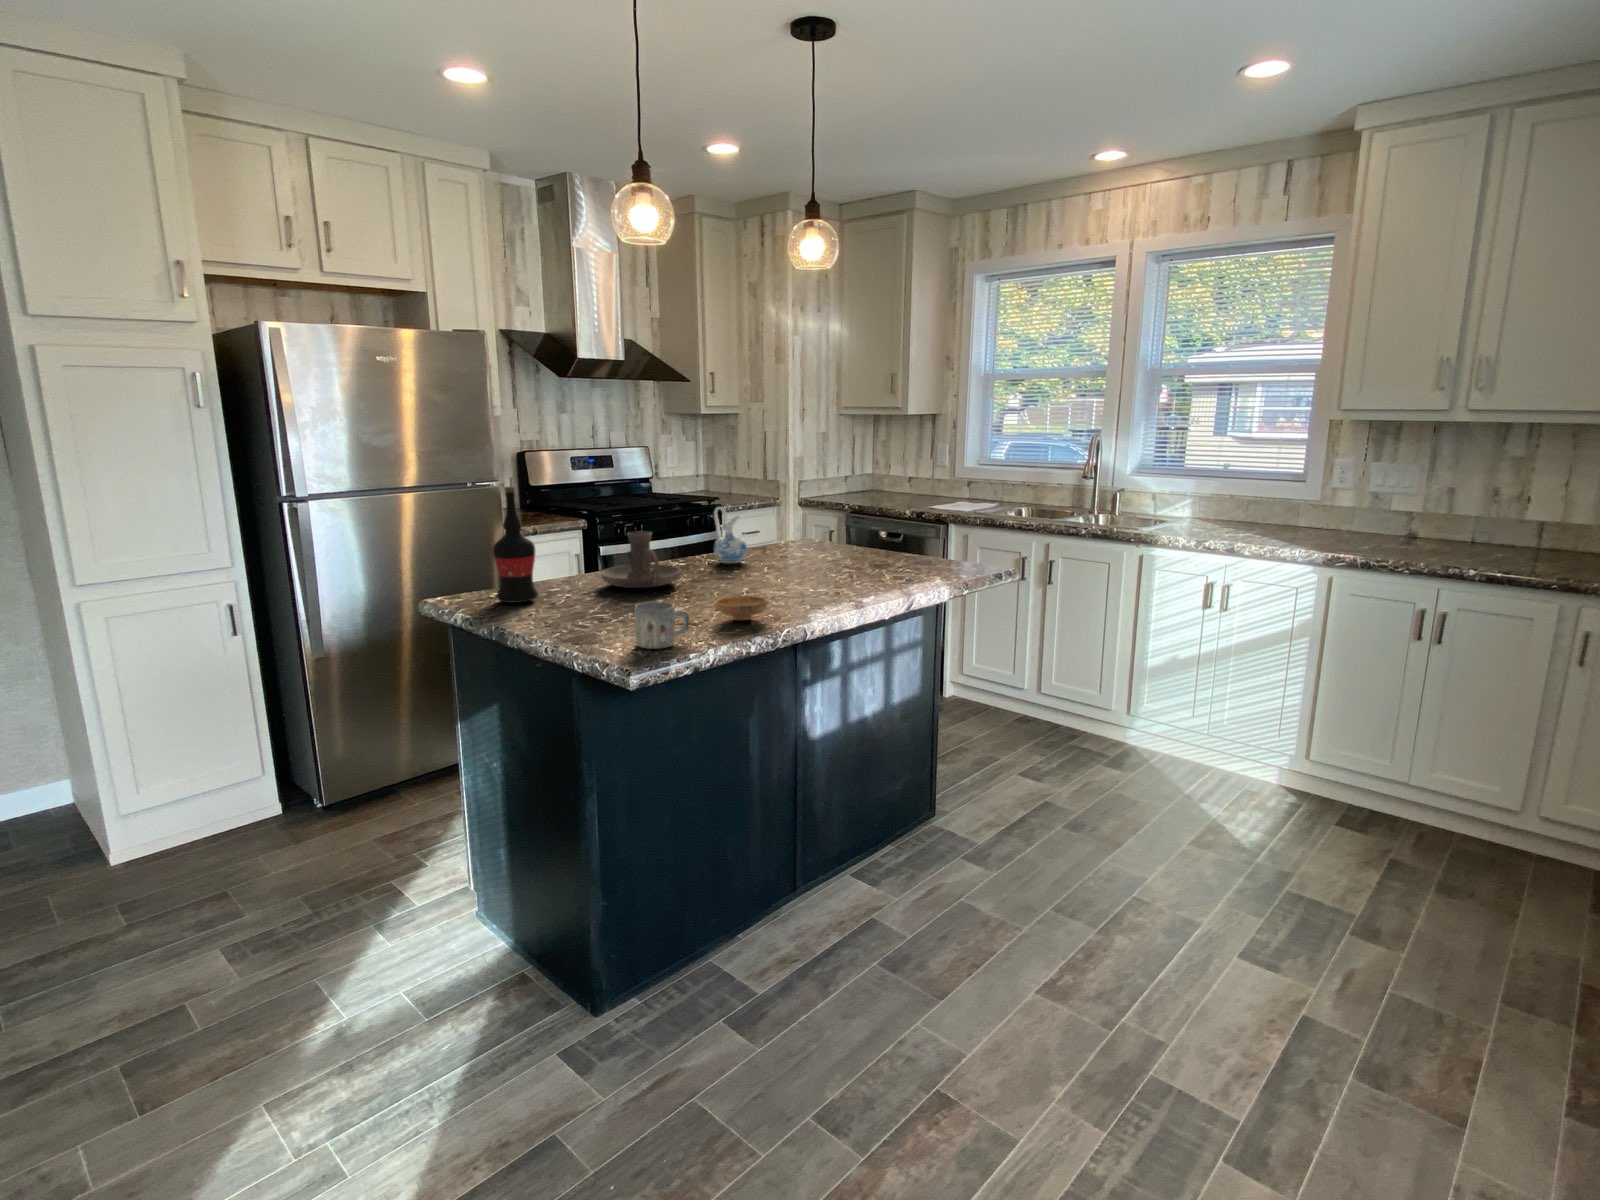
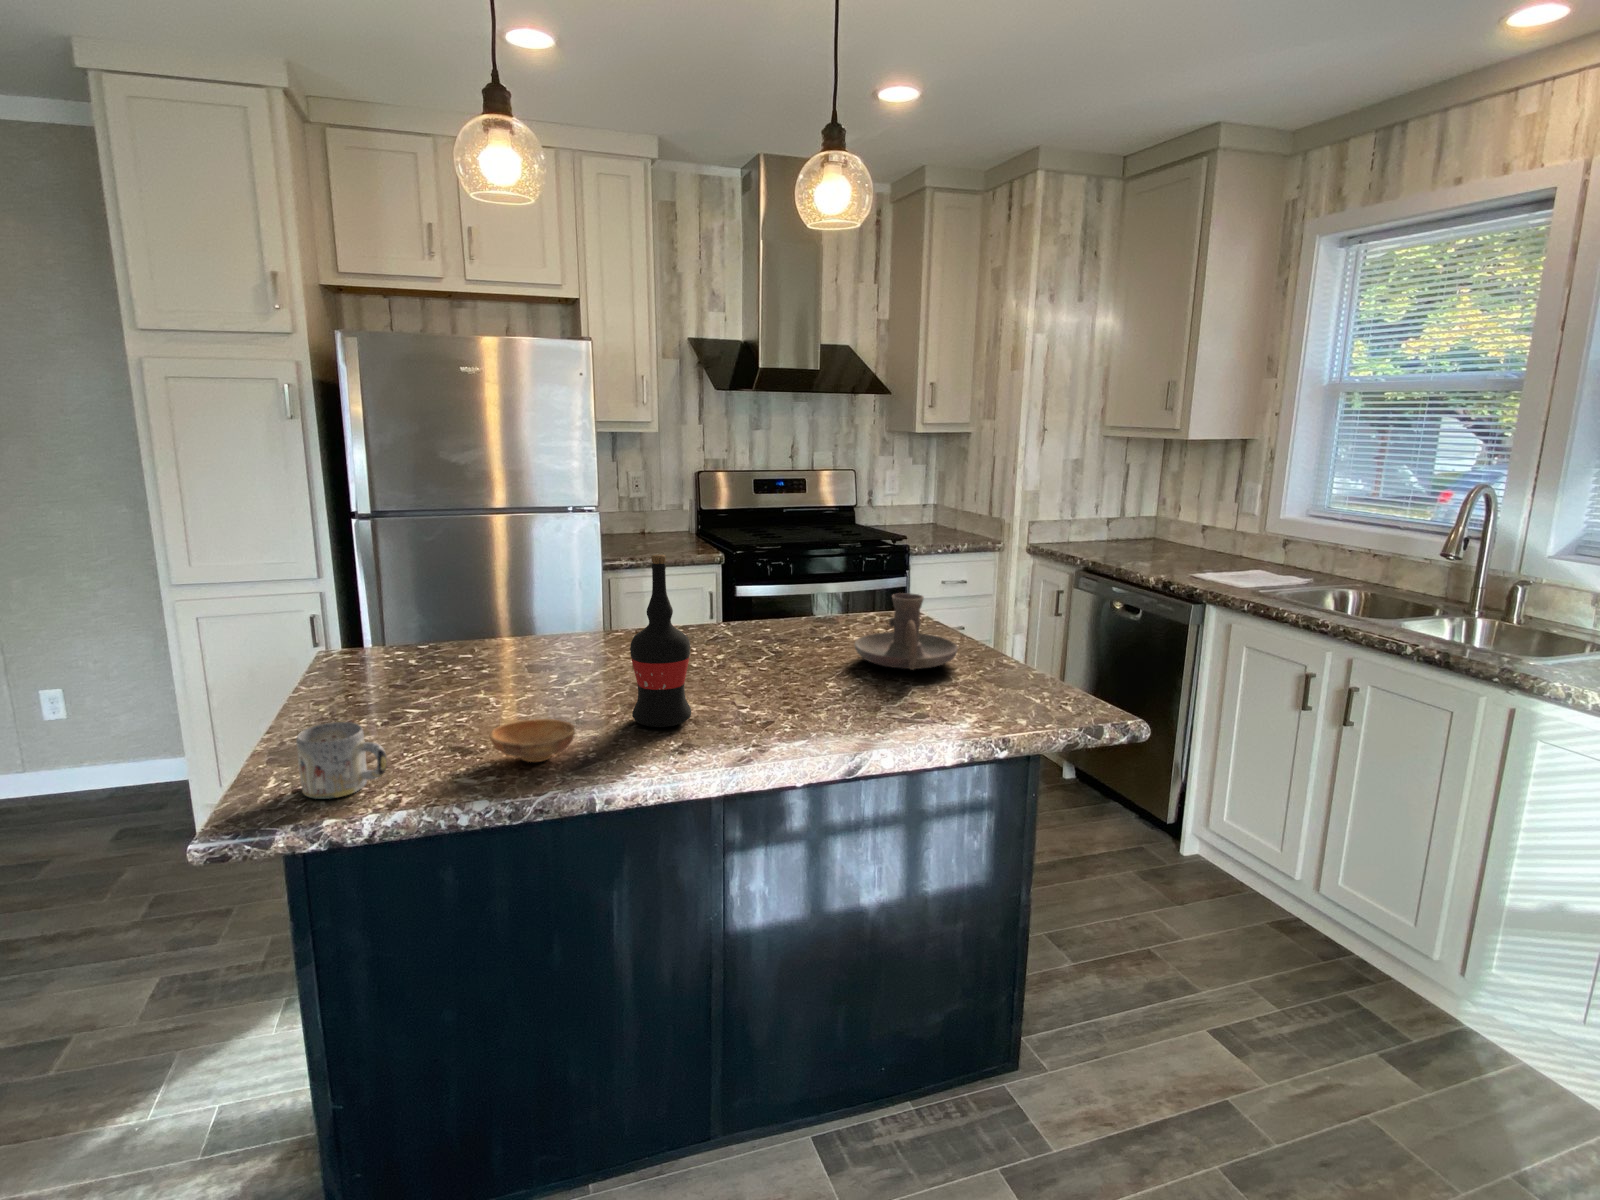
wine bottle: present [493,487,538,603] -> present [630,554,691,727]
ceramic pitcher: present [714,507,747,563] -> none [724,566,769,644]
candle holder: present [601,531,681,588] -> present [854,593,958,670]

